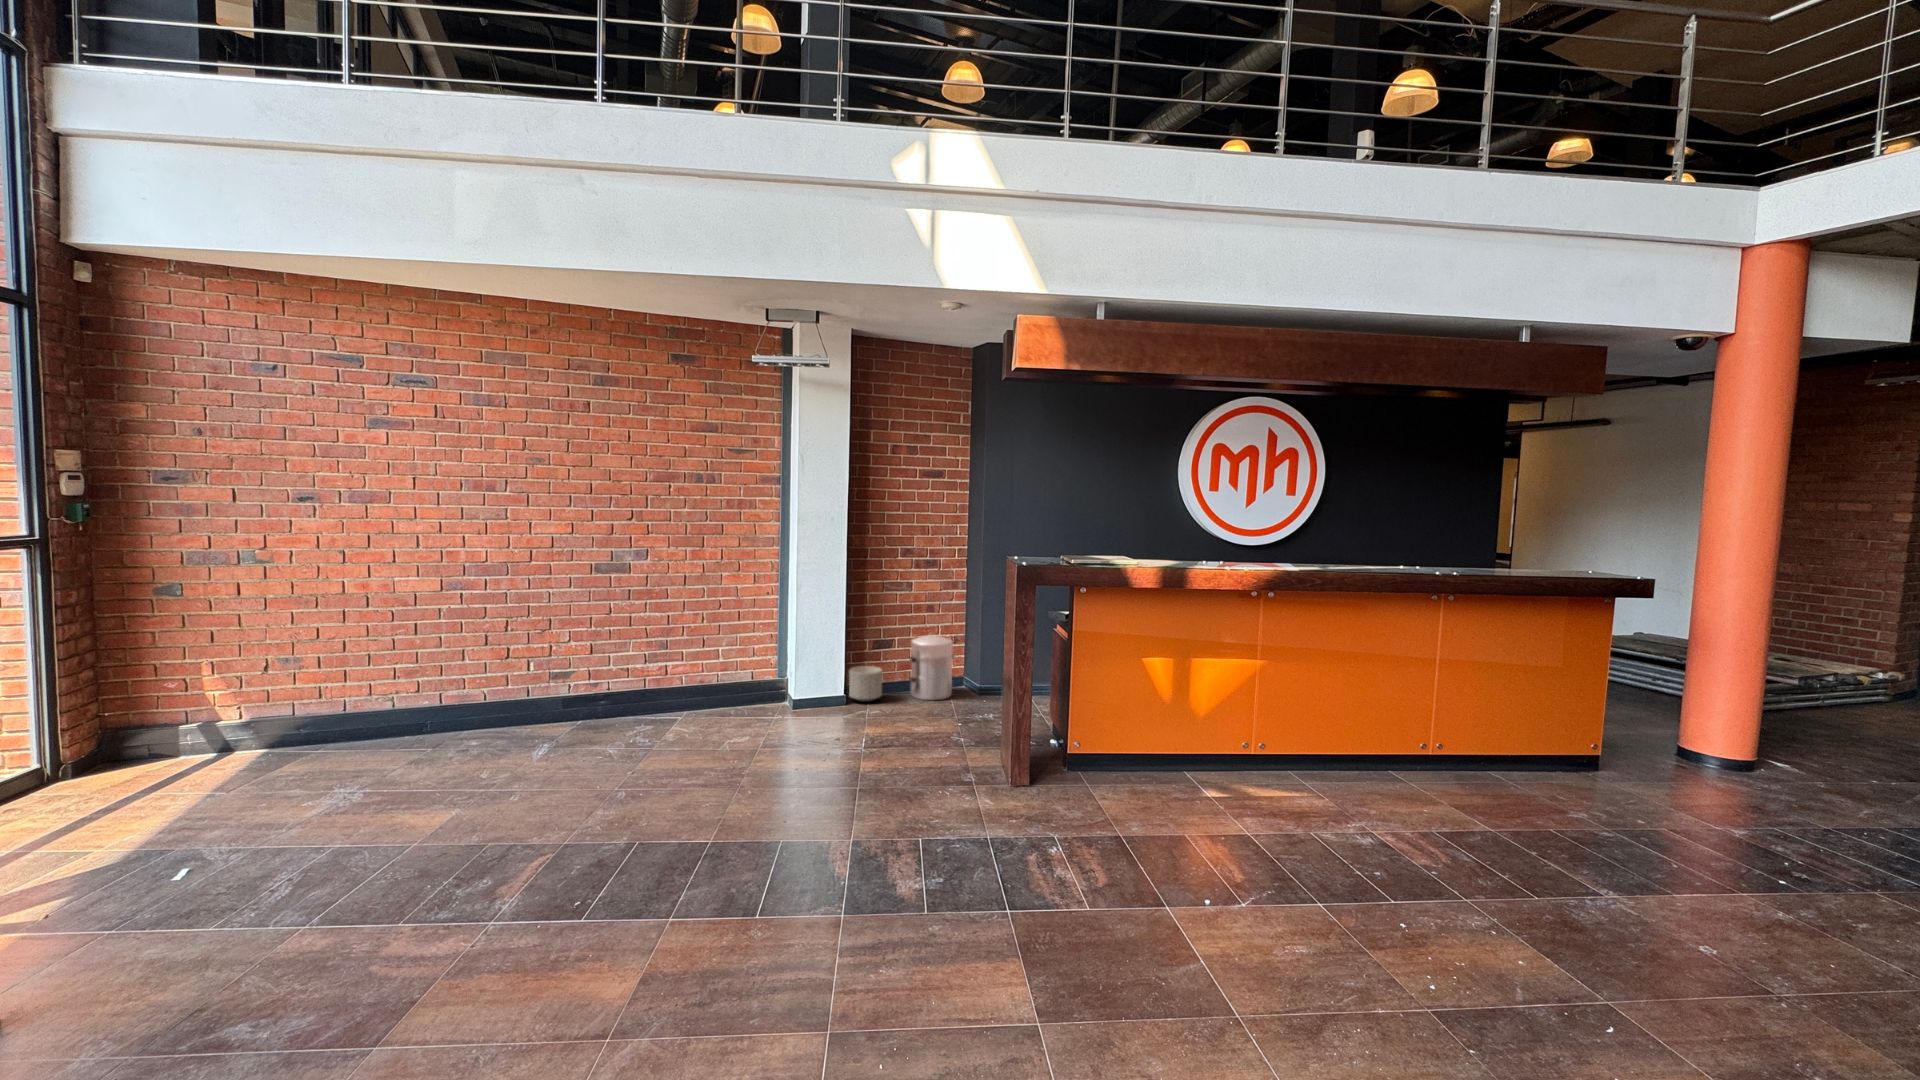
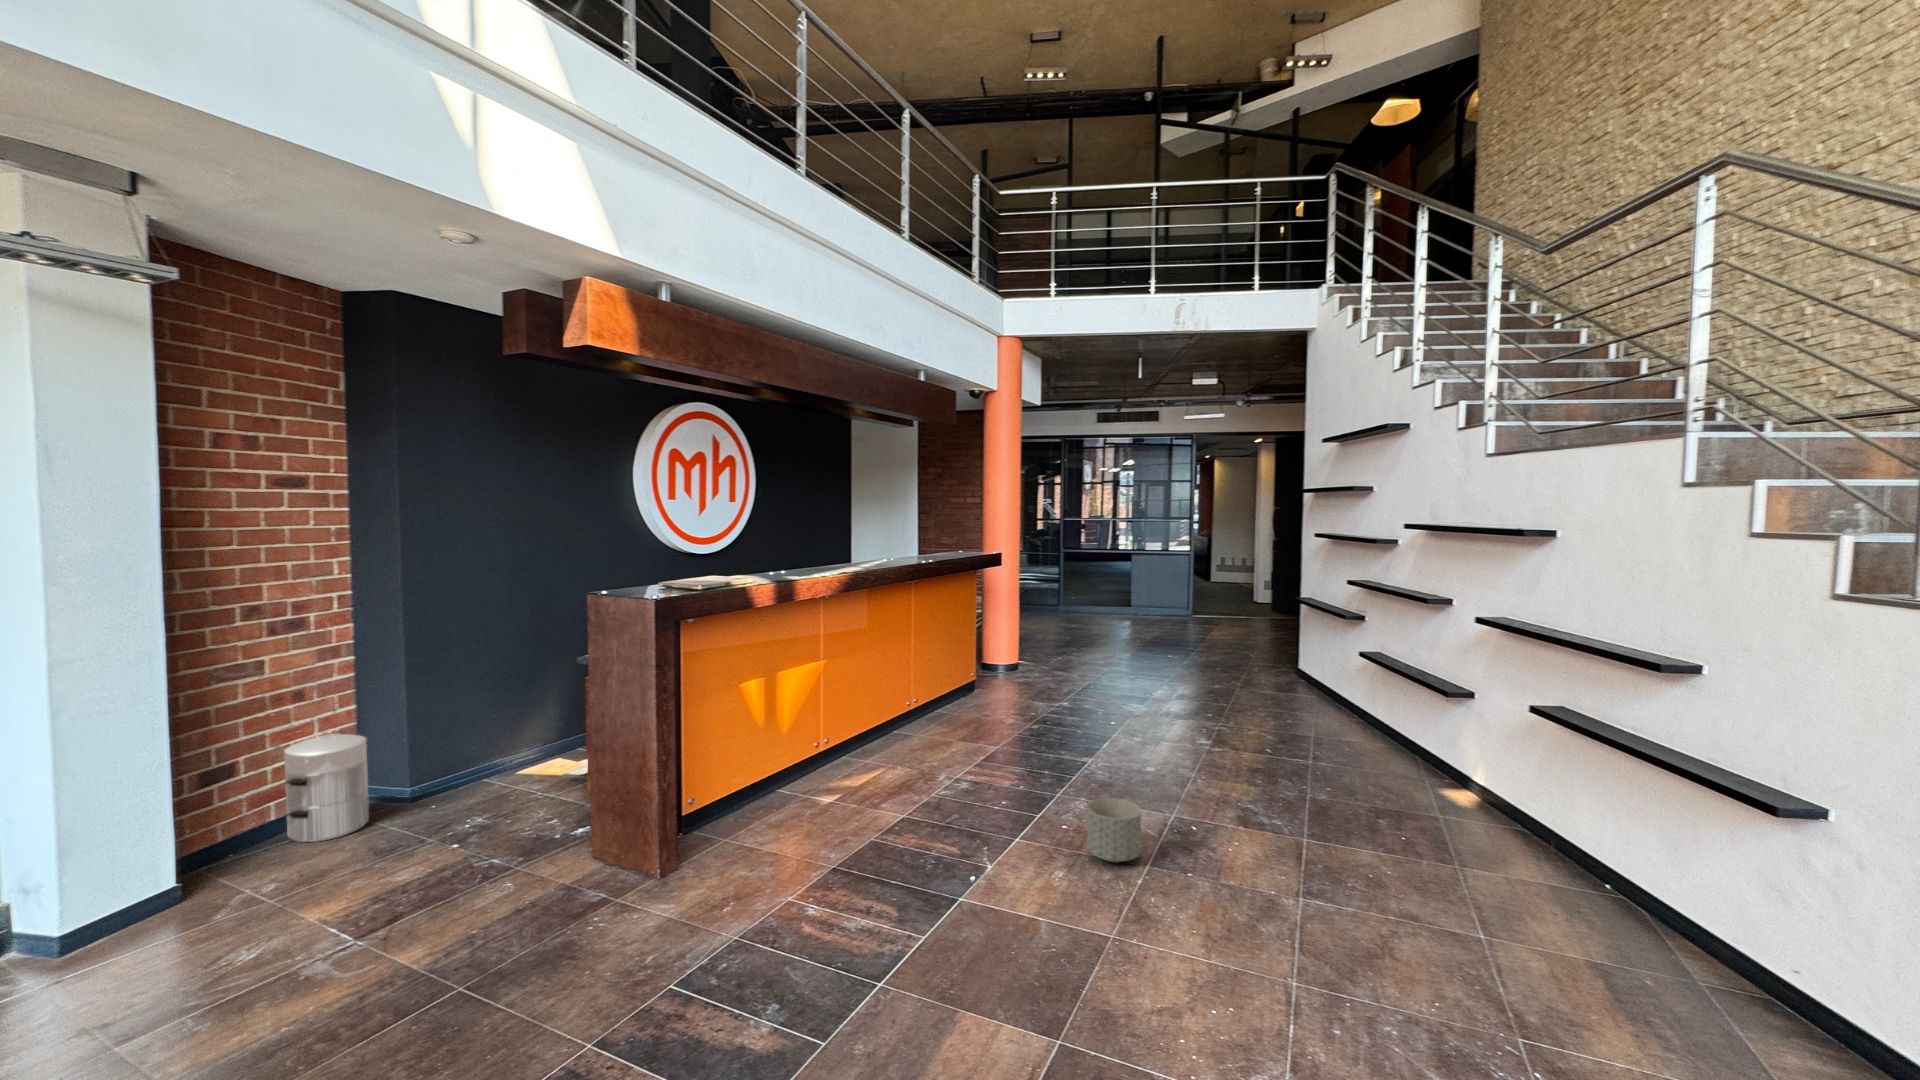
planter: present [849,666,882,702] -> present [1087,798,1141,863]

